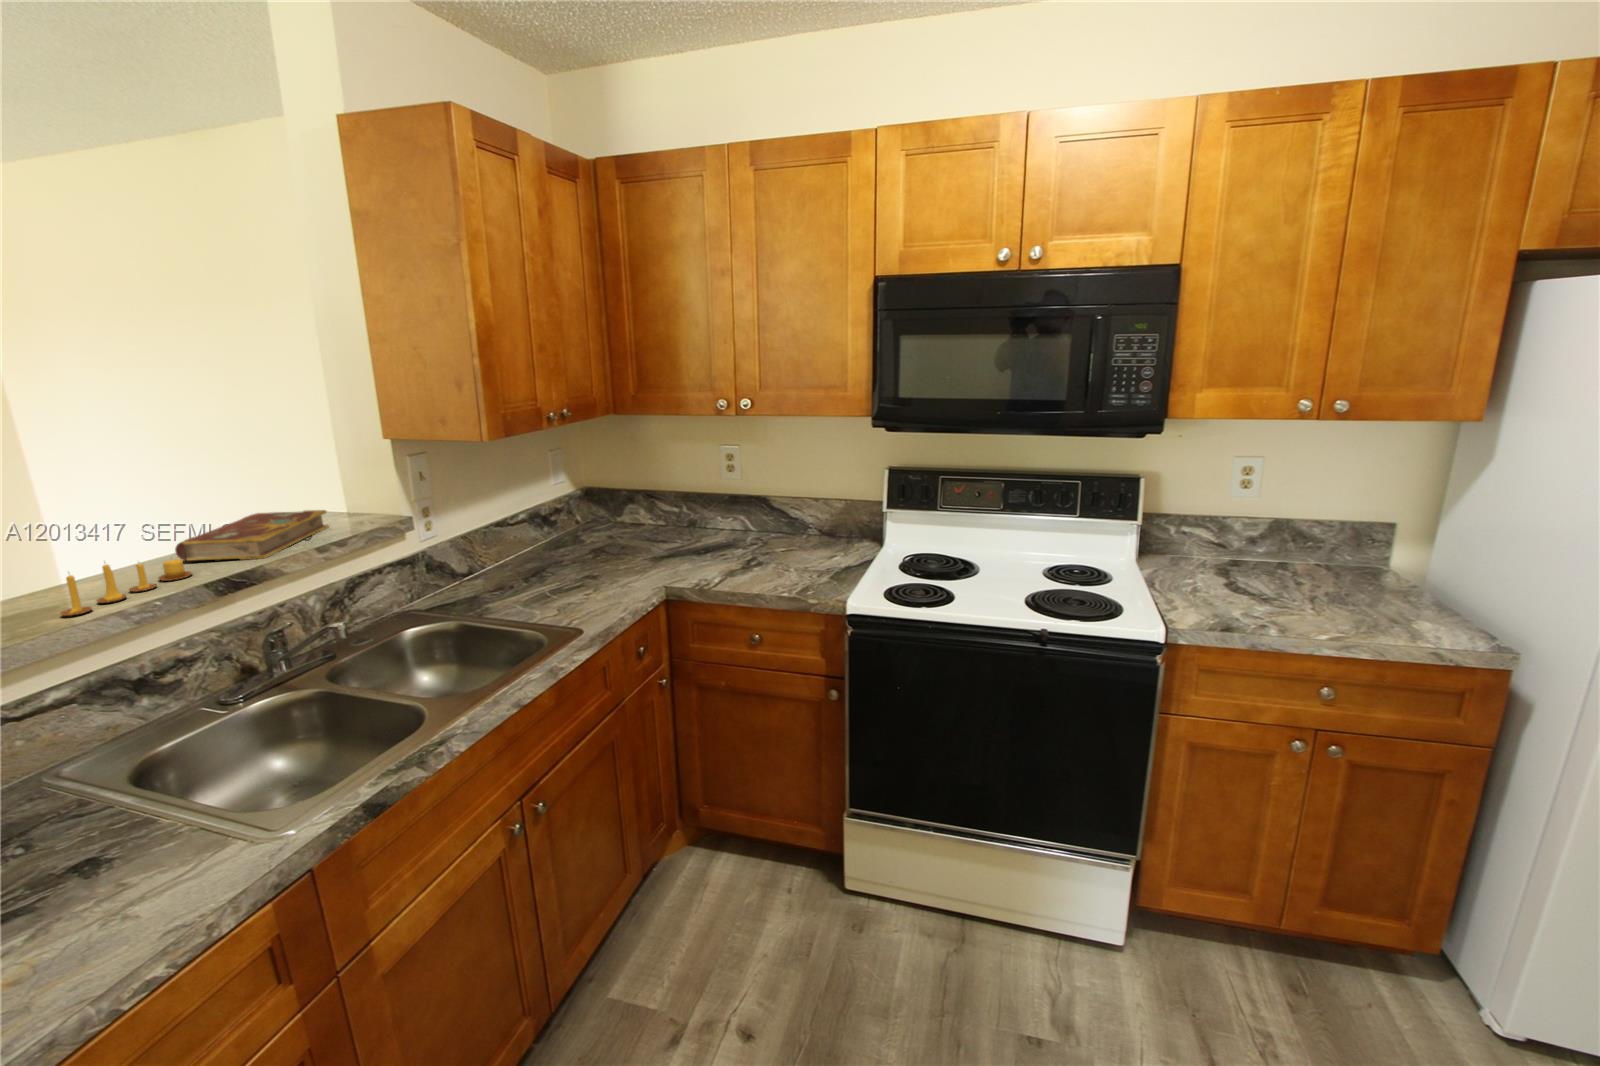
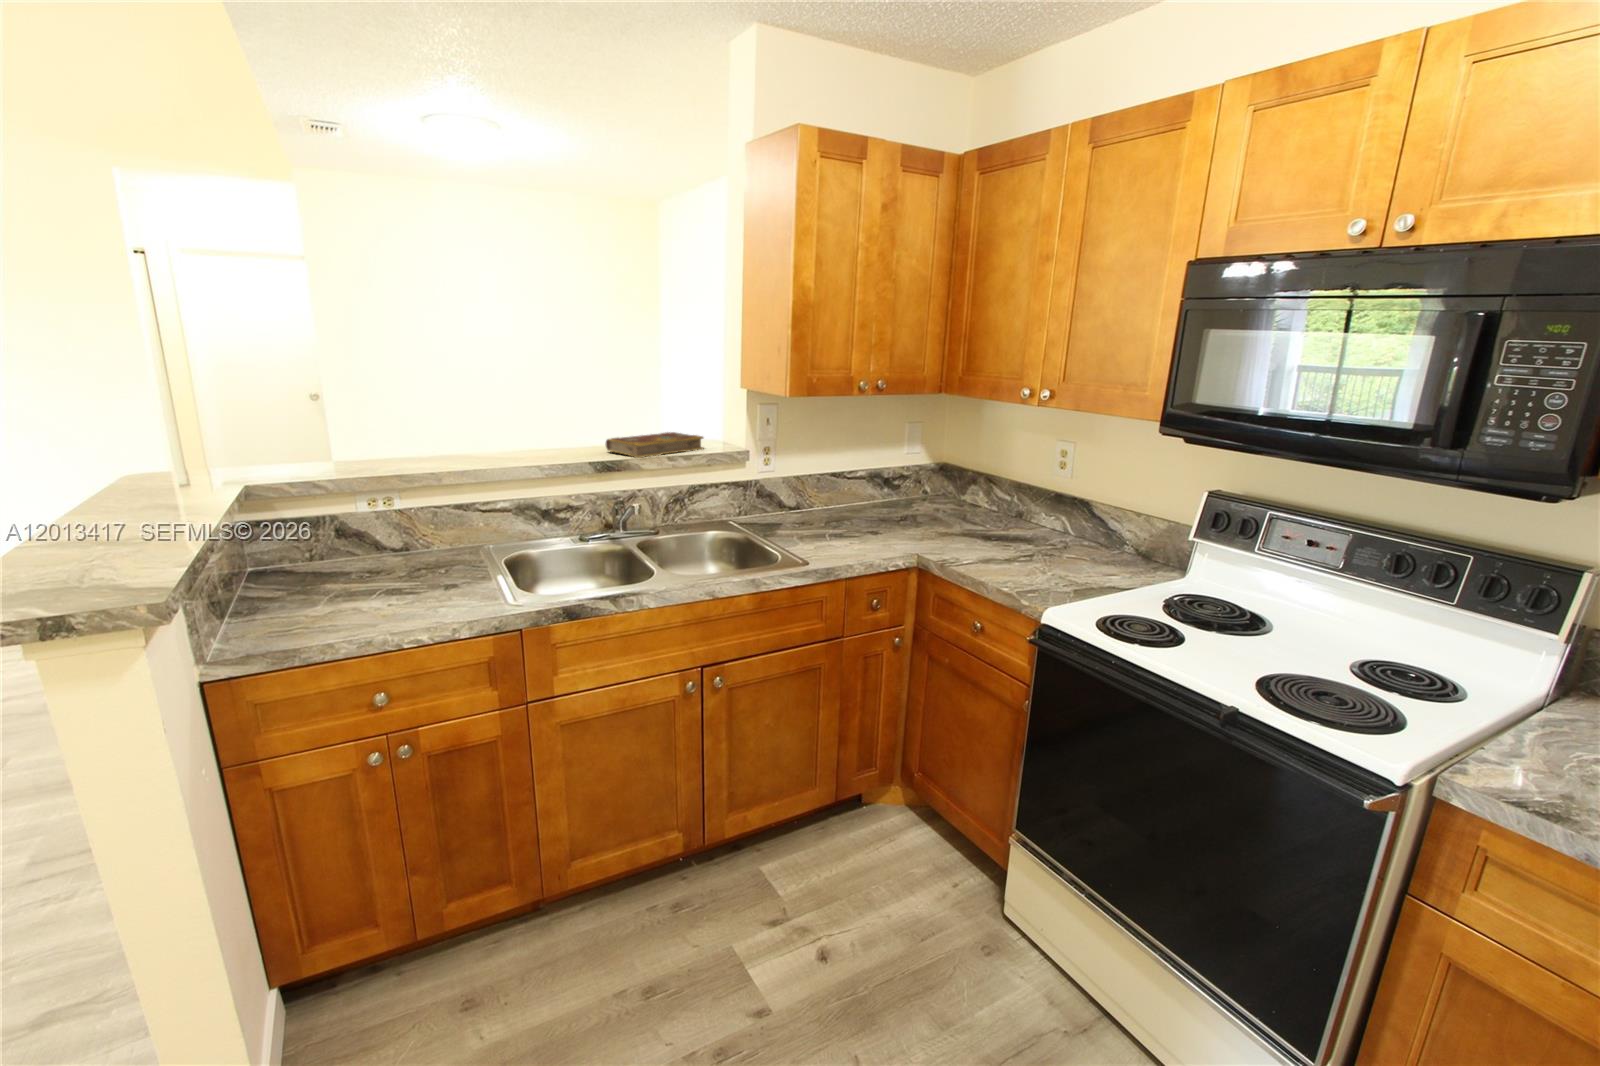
candle: present [61,559,192,616] -> none [517,437,597,464]

